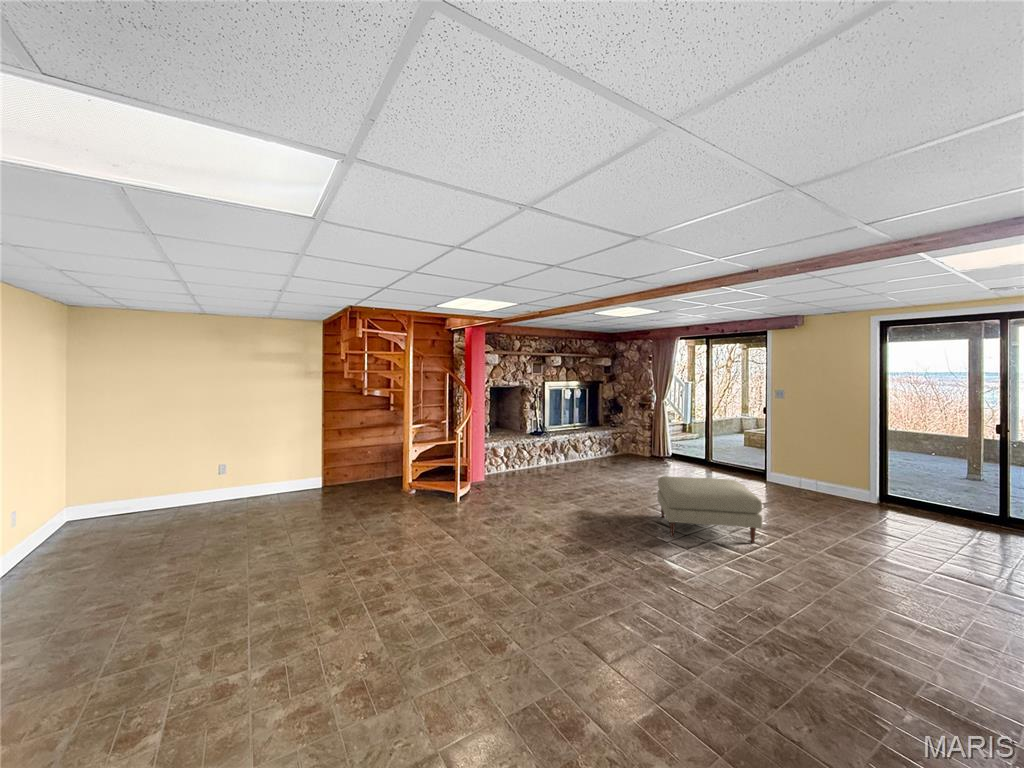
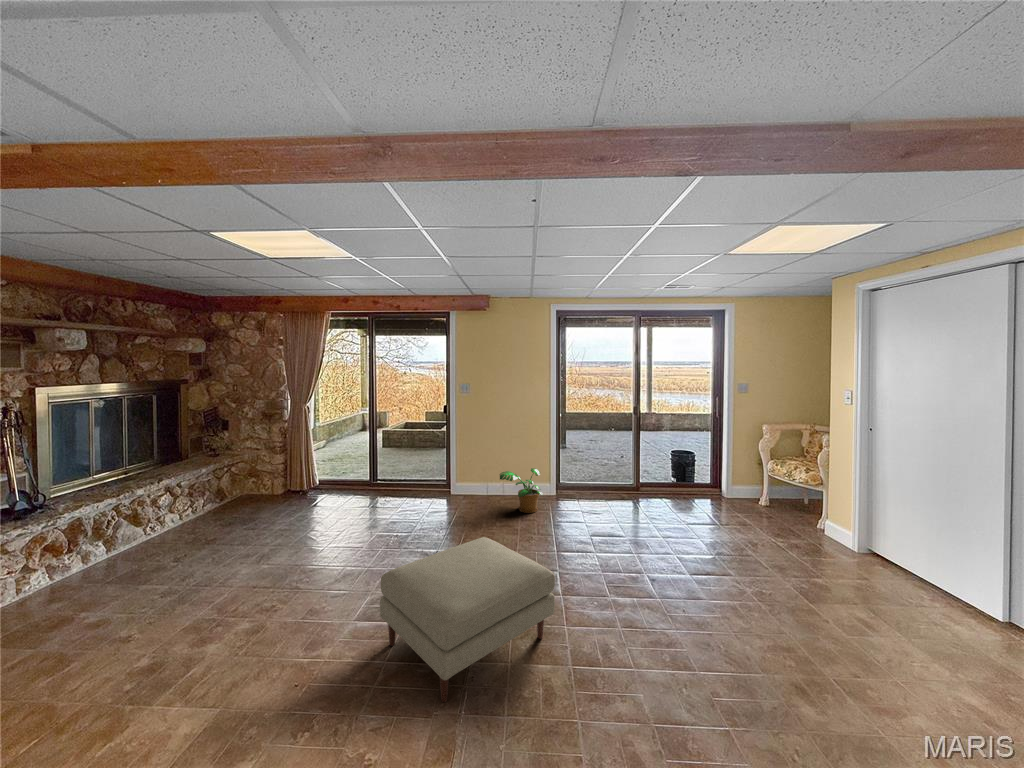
potted plant: none [802,461,859,503] -> present [500,468,543,513]

